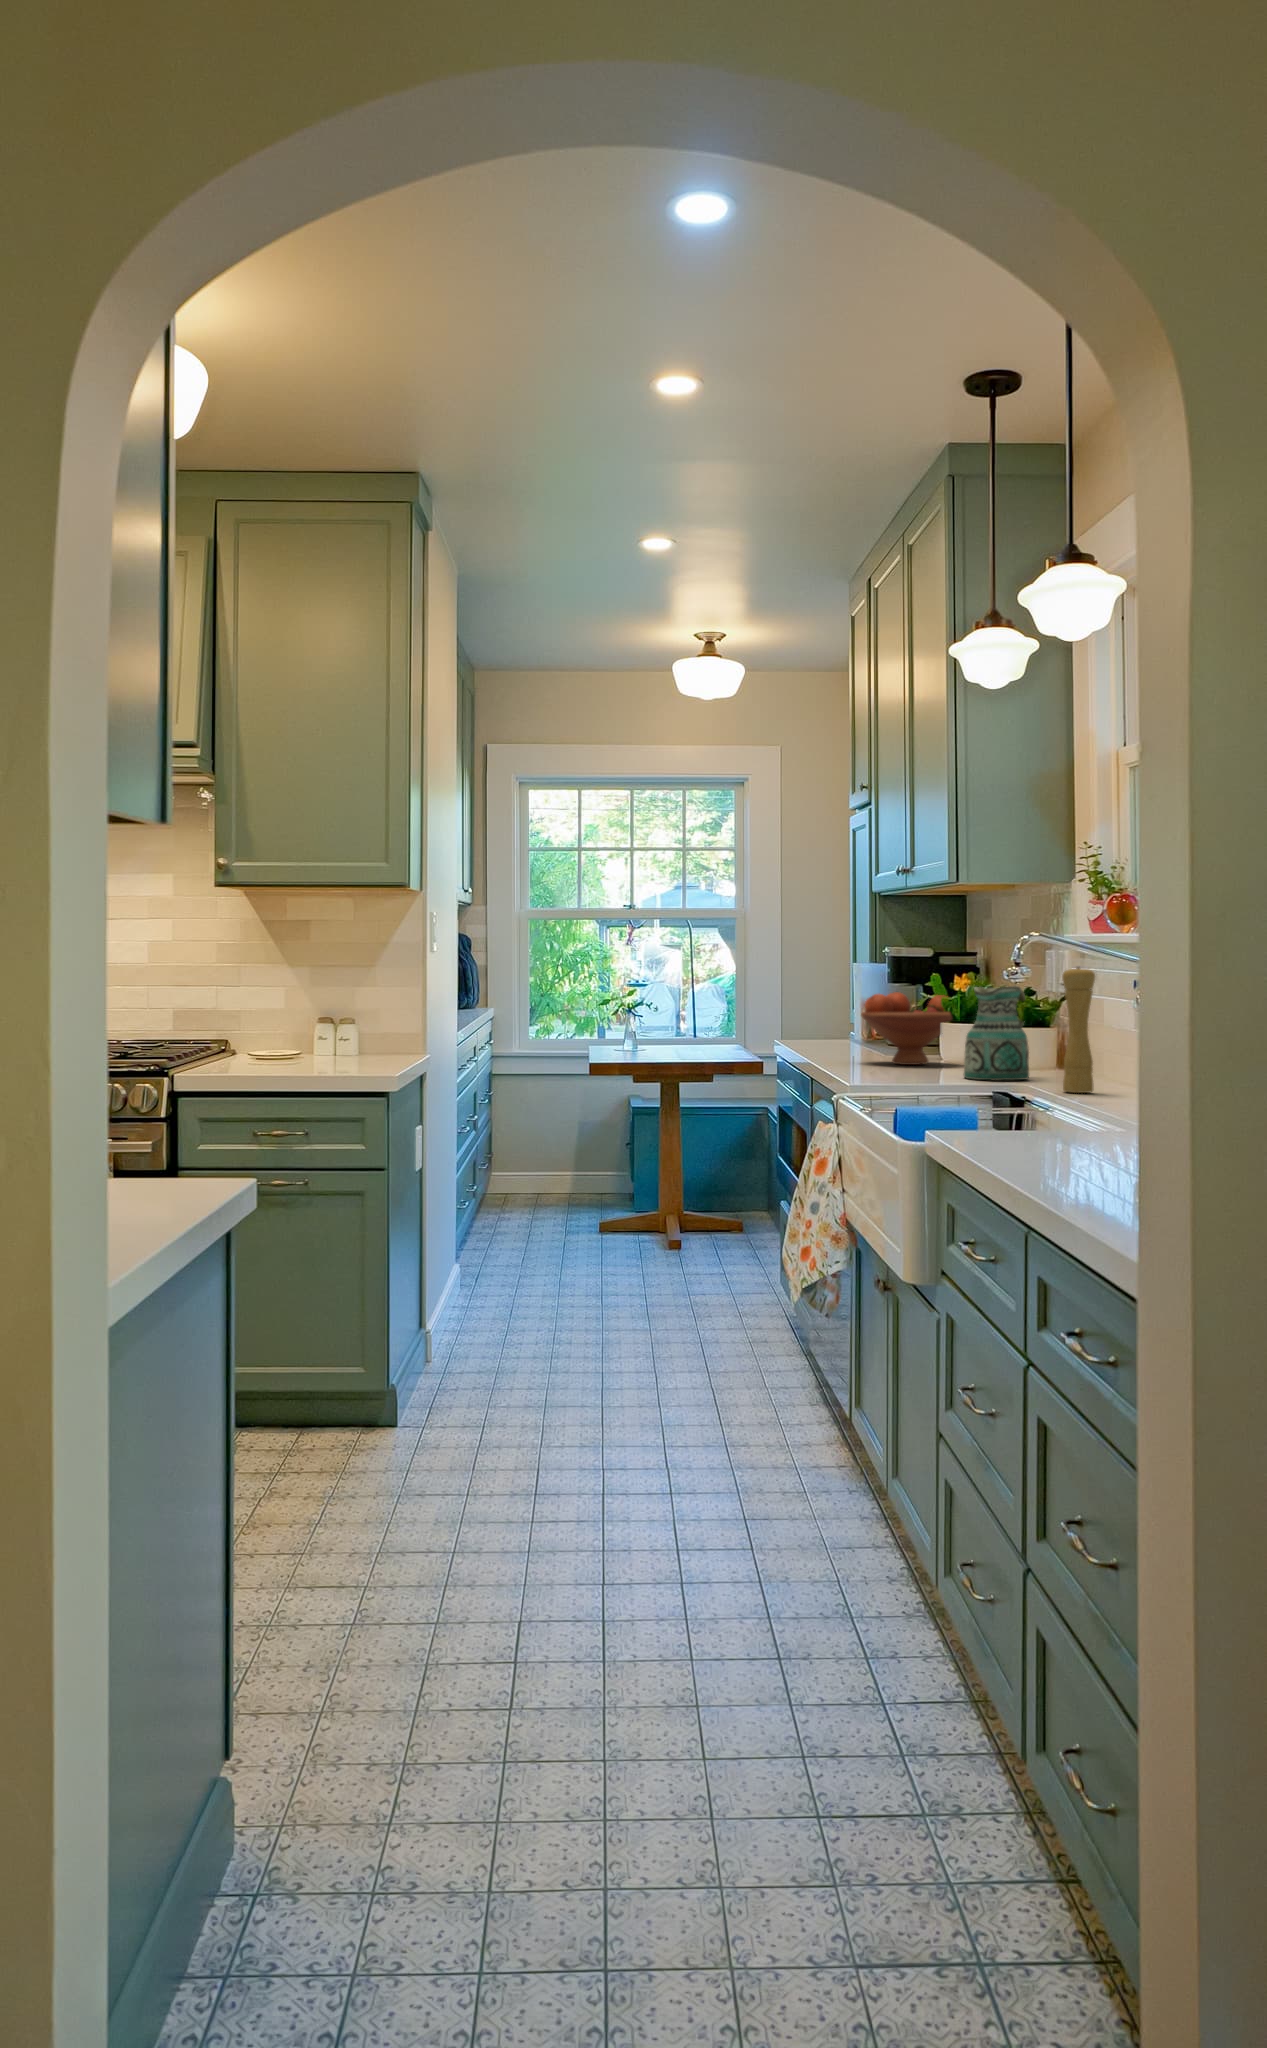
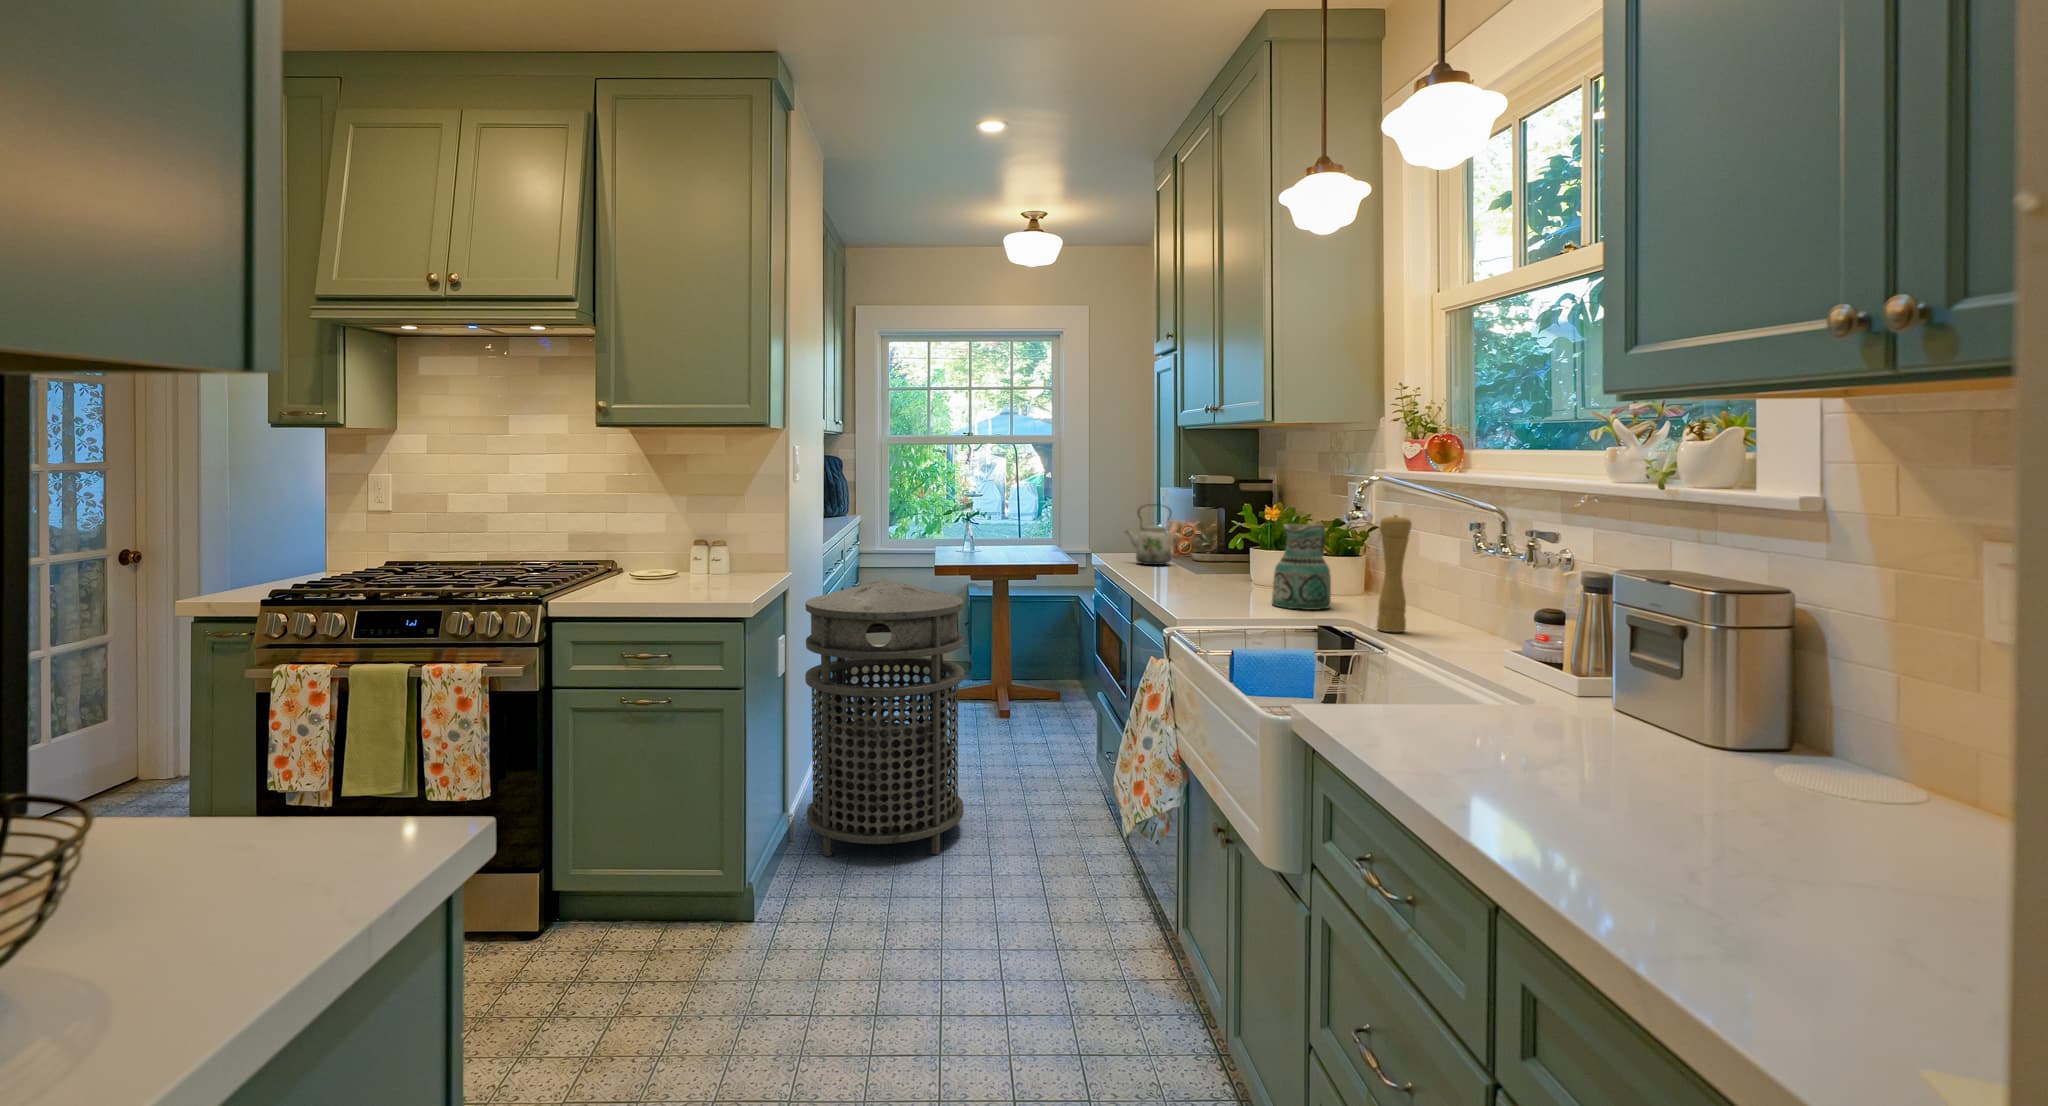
kettle: none [812,981,870,1053] -> present [1125,504,1171,565]
fruit bowl: present [861,992,952,1065] -> none [1172,519,1257,583]
trash can: none [440,1062,621,1376] -> present [805,579,964,856]

